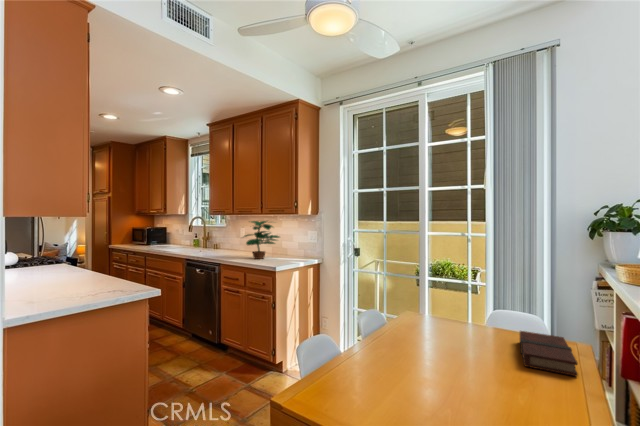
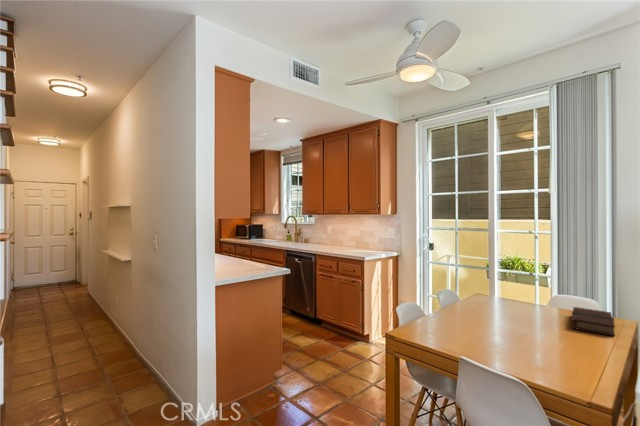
potted plant: present [244,221,279,259] -> none [333,220,364,251]

